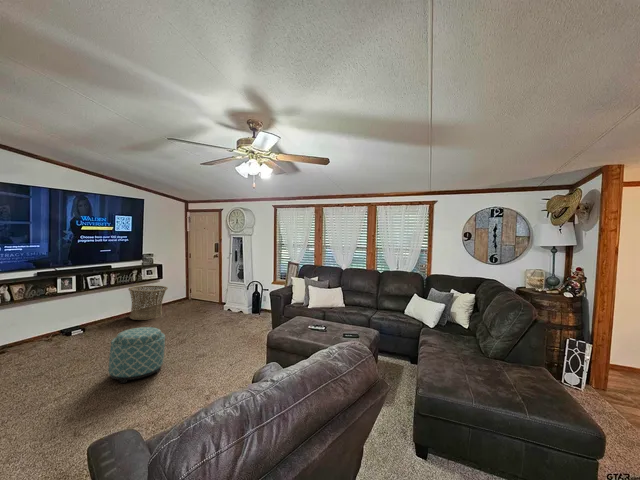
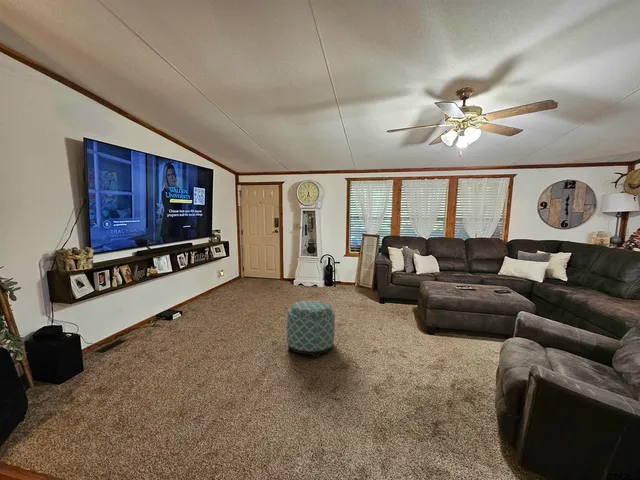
basket: present [129,286,168,320] -> none [207,264,245,300]

